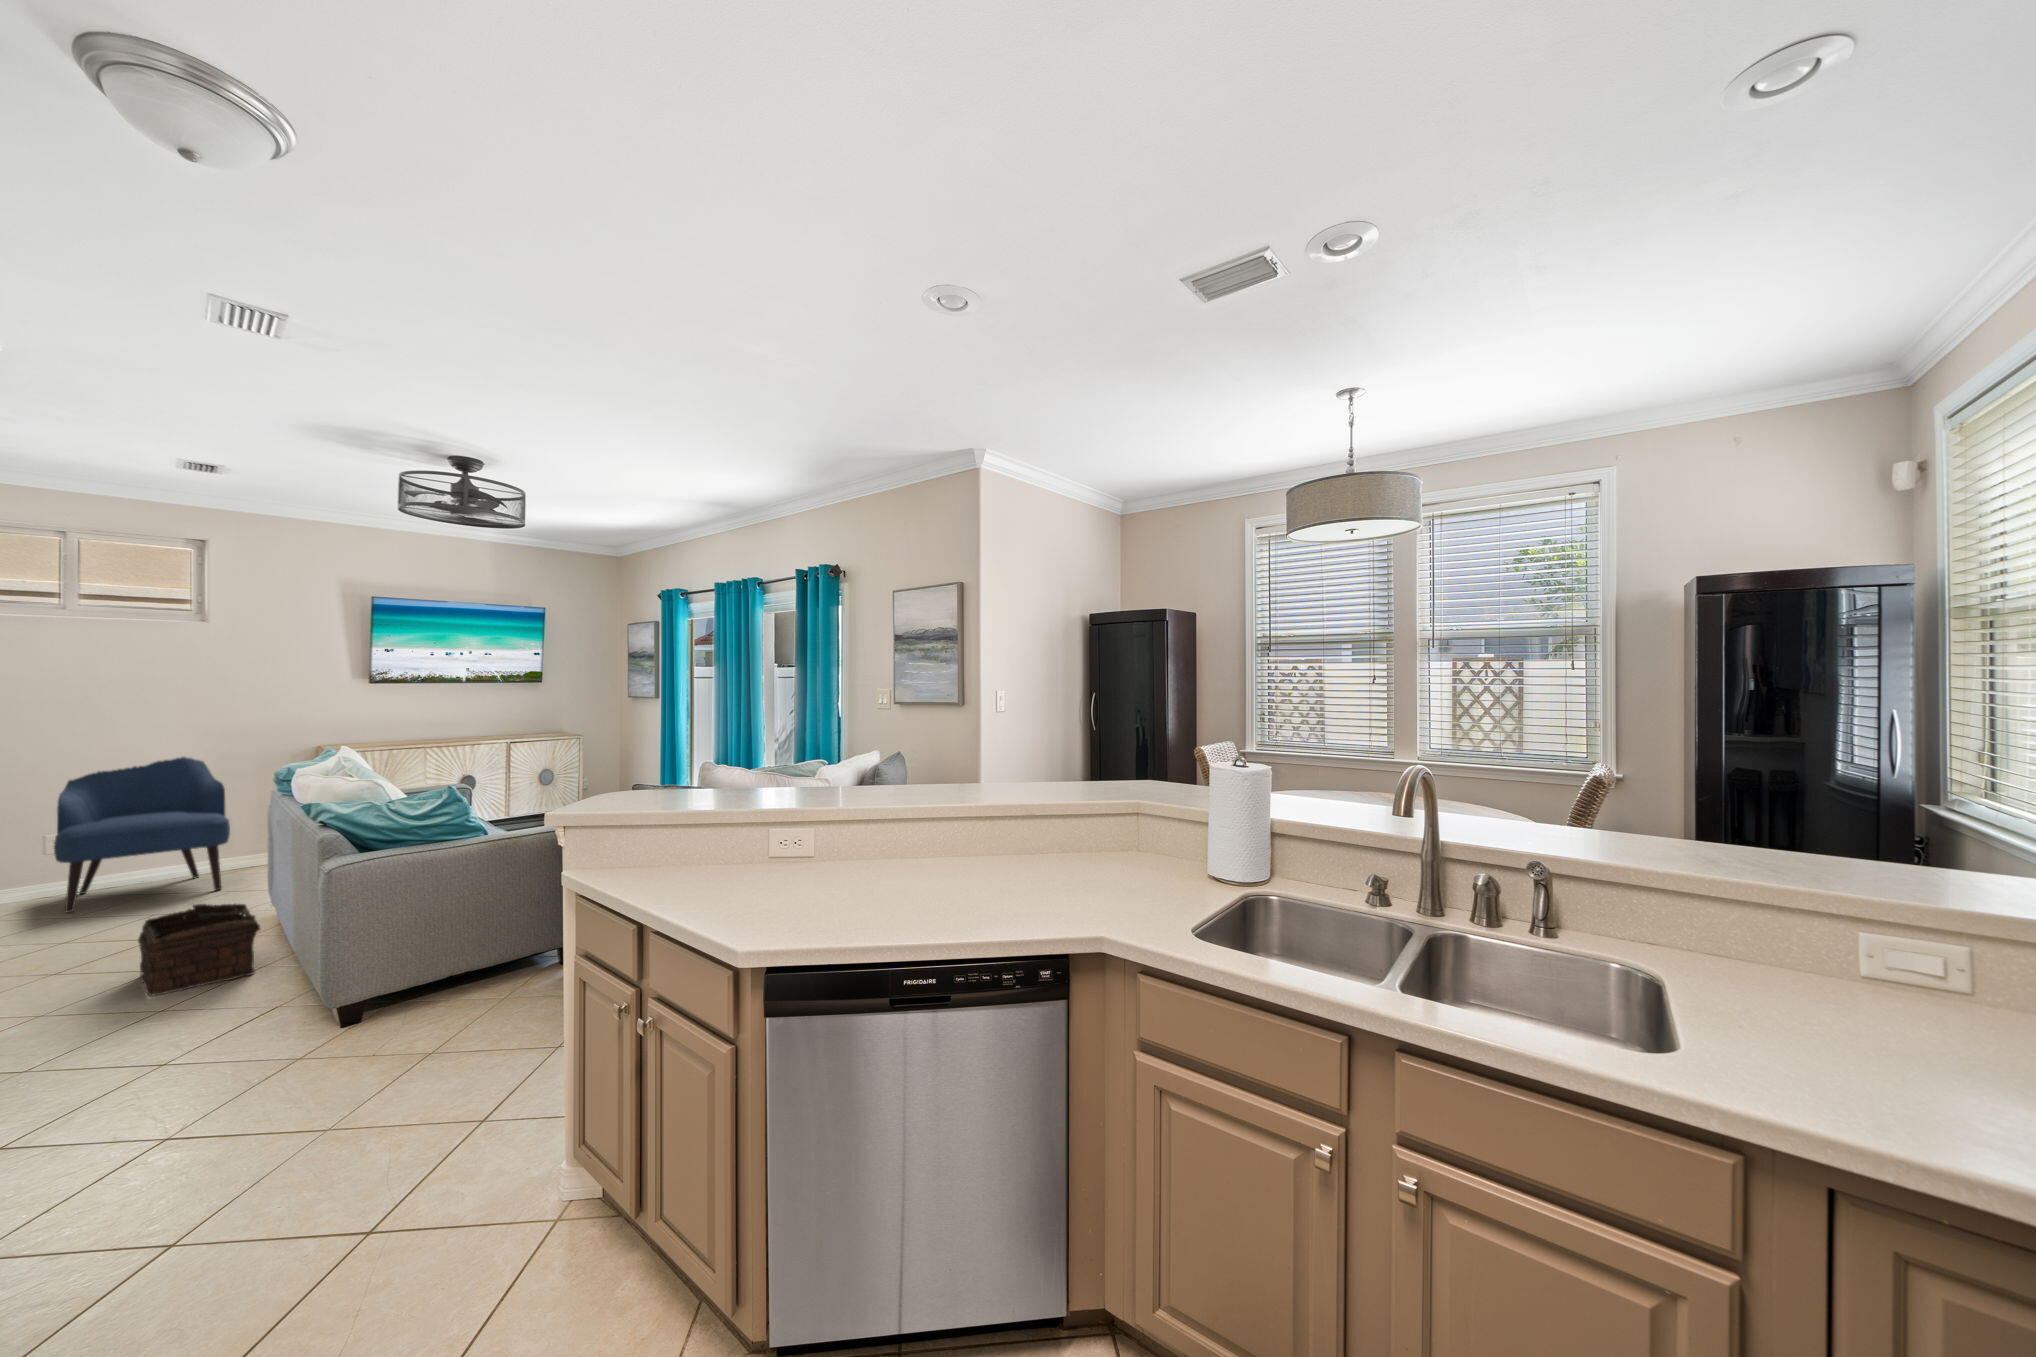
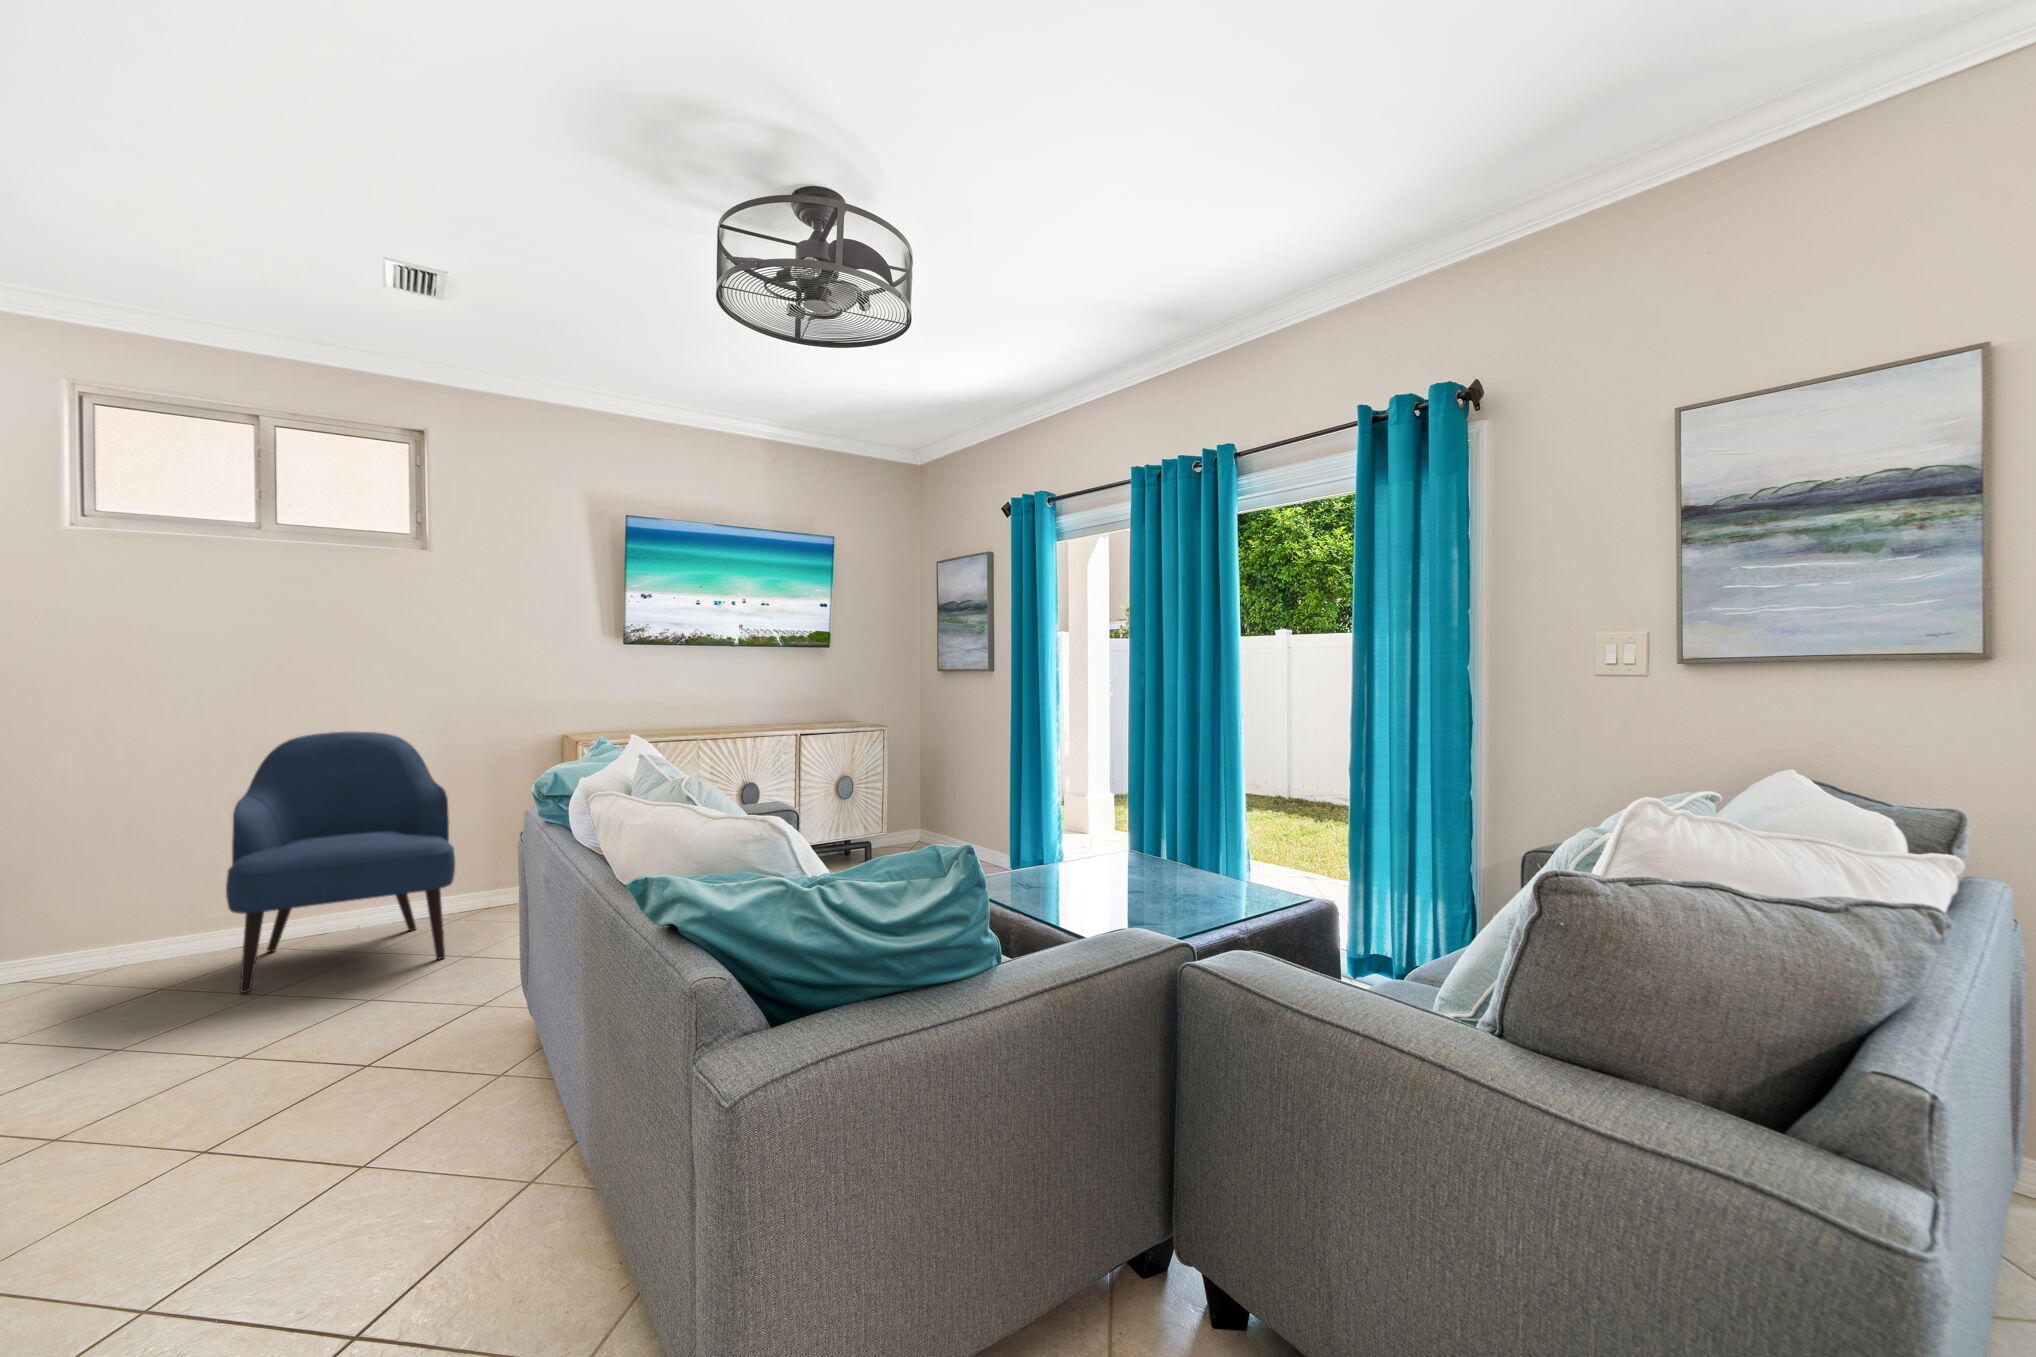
basket: present [138,904,260,996] -> none [309,1042,536,1283]

